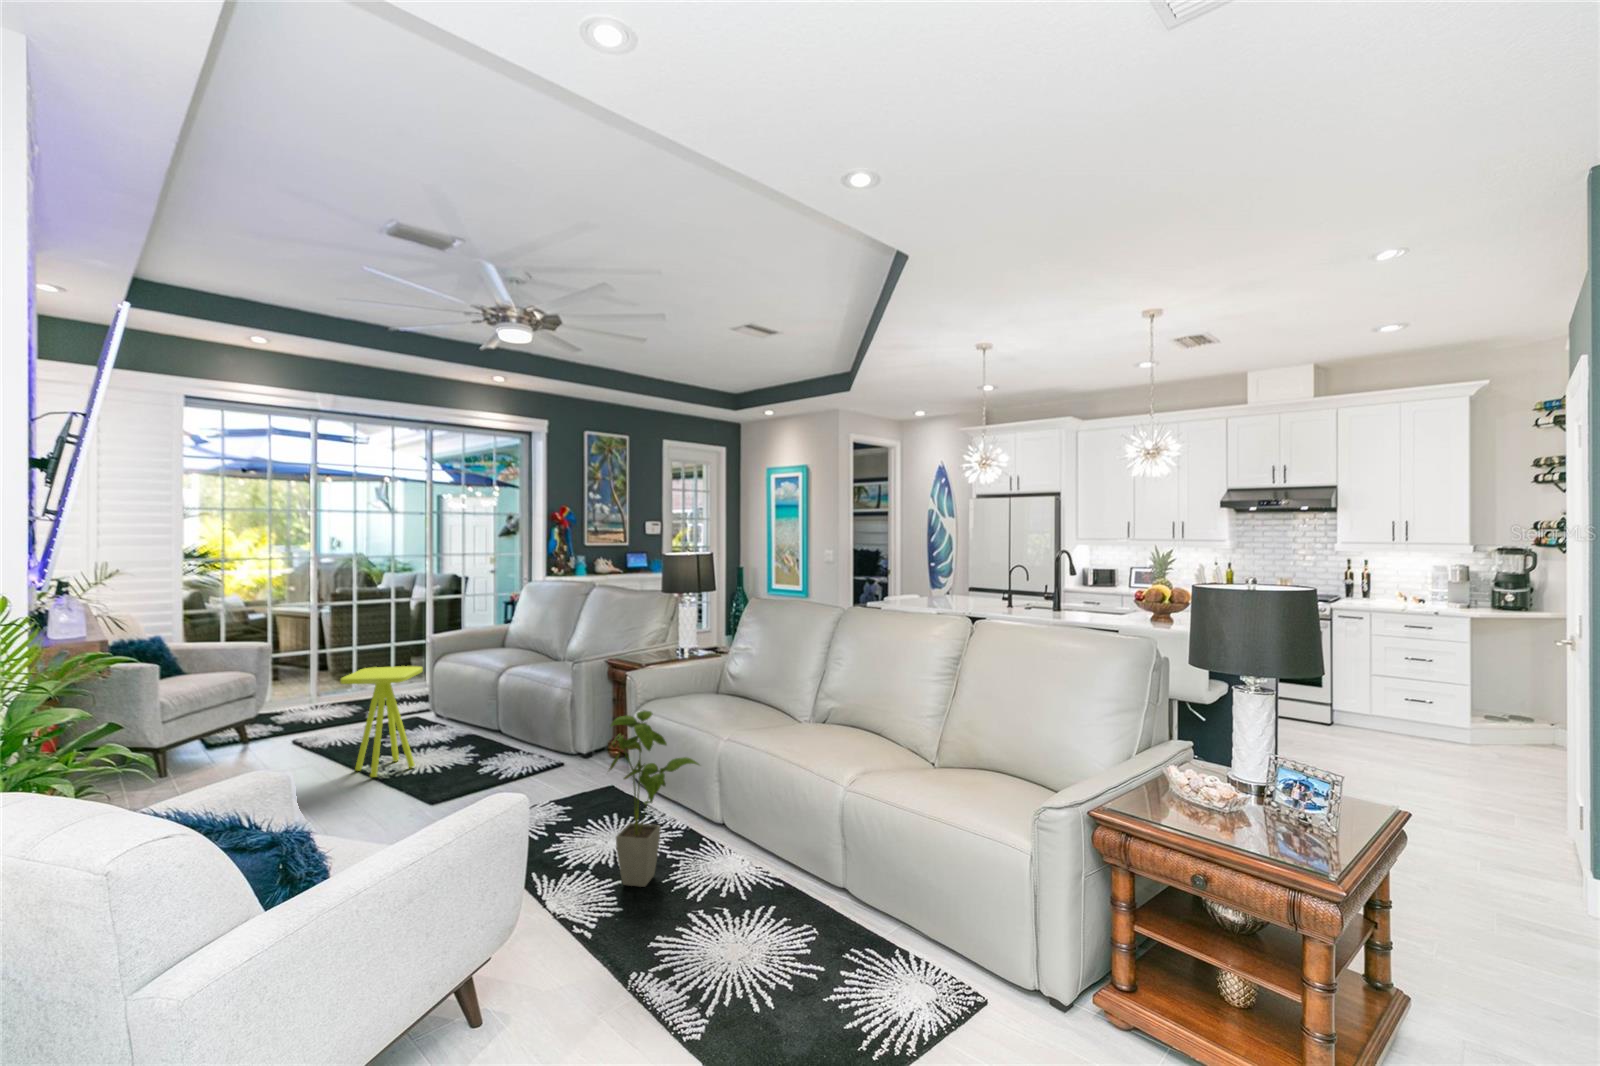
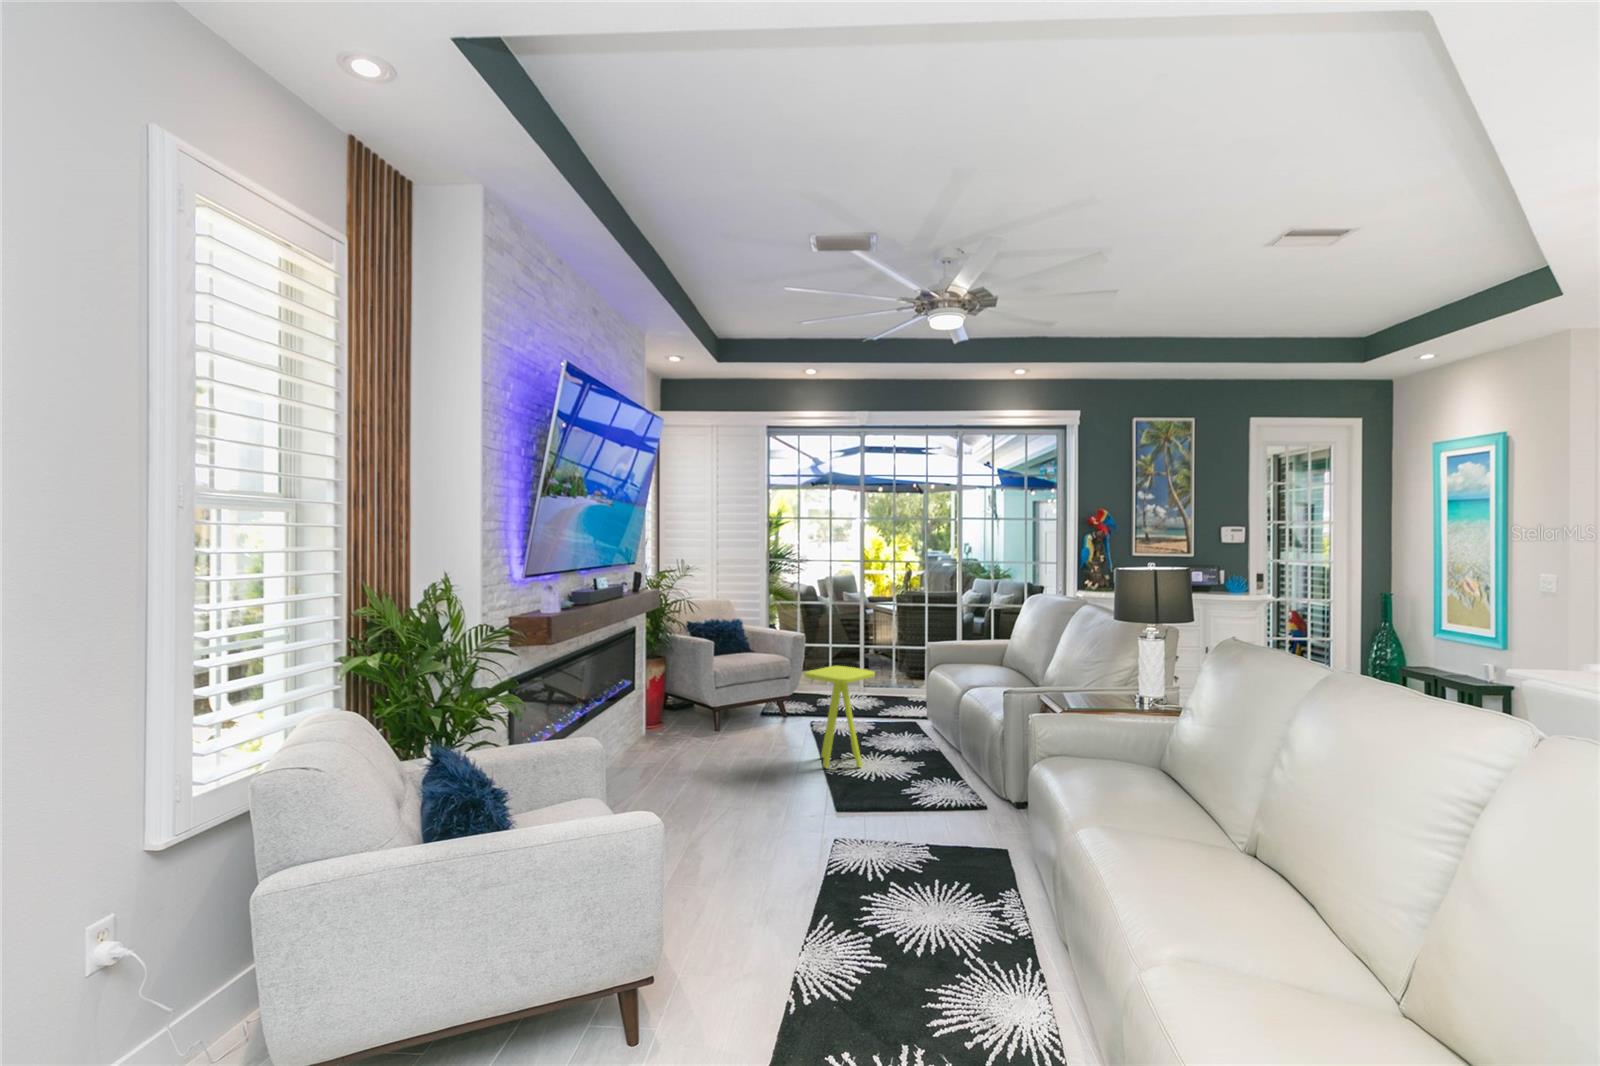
house plant: present [609,711,699,887] -> none [859,768,972,986]

